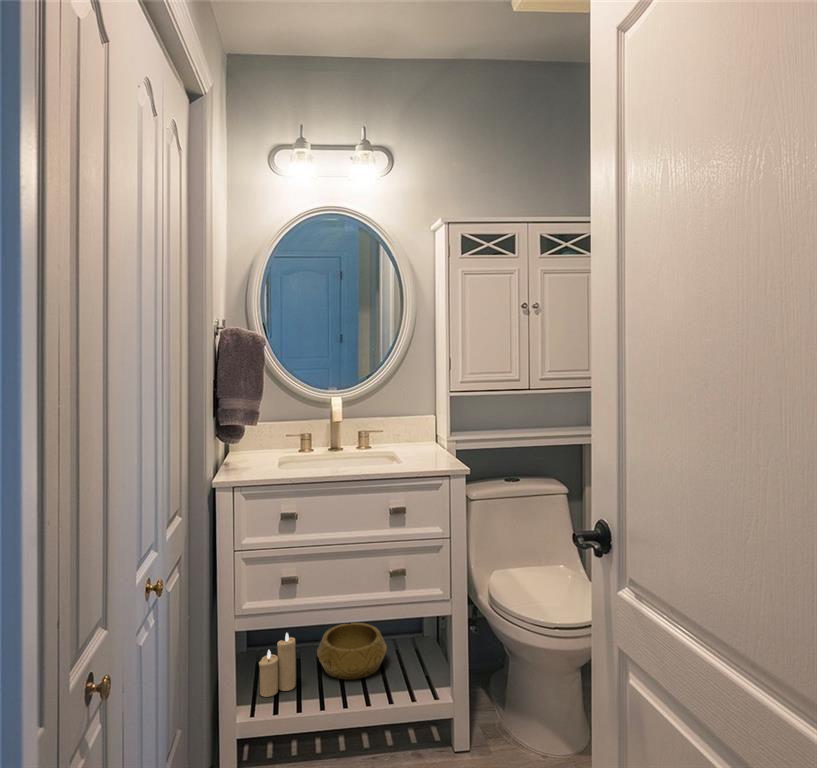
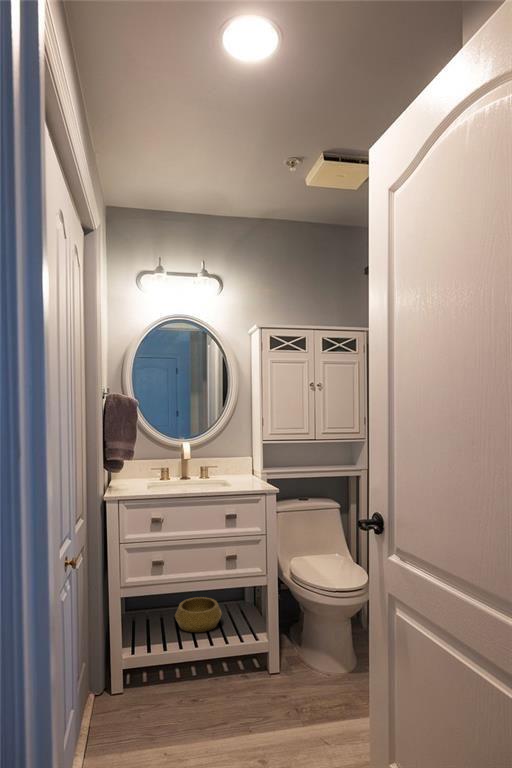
candle: present [259,633,296,697] -> none [139,601,163,643]

